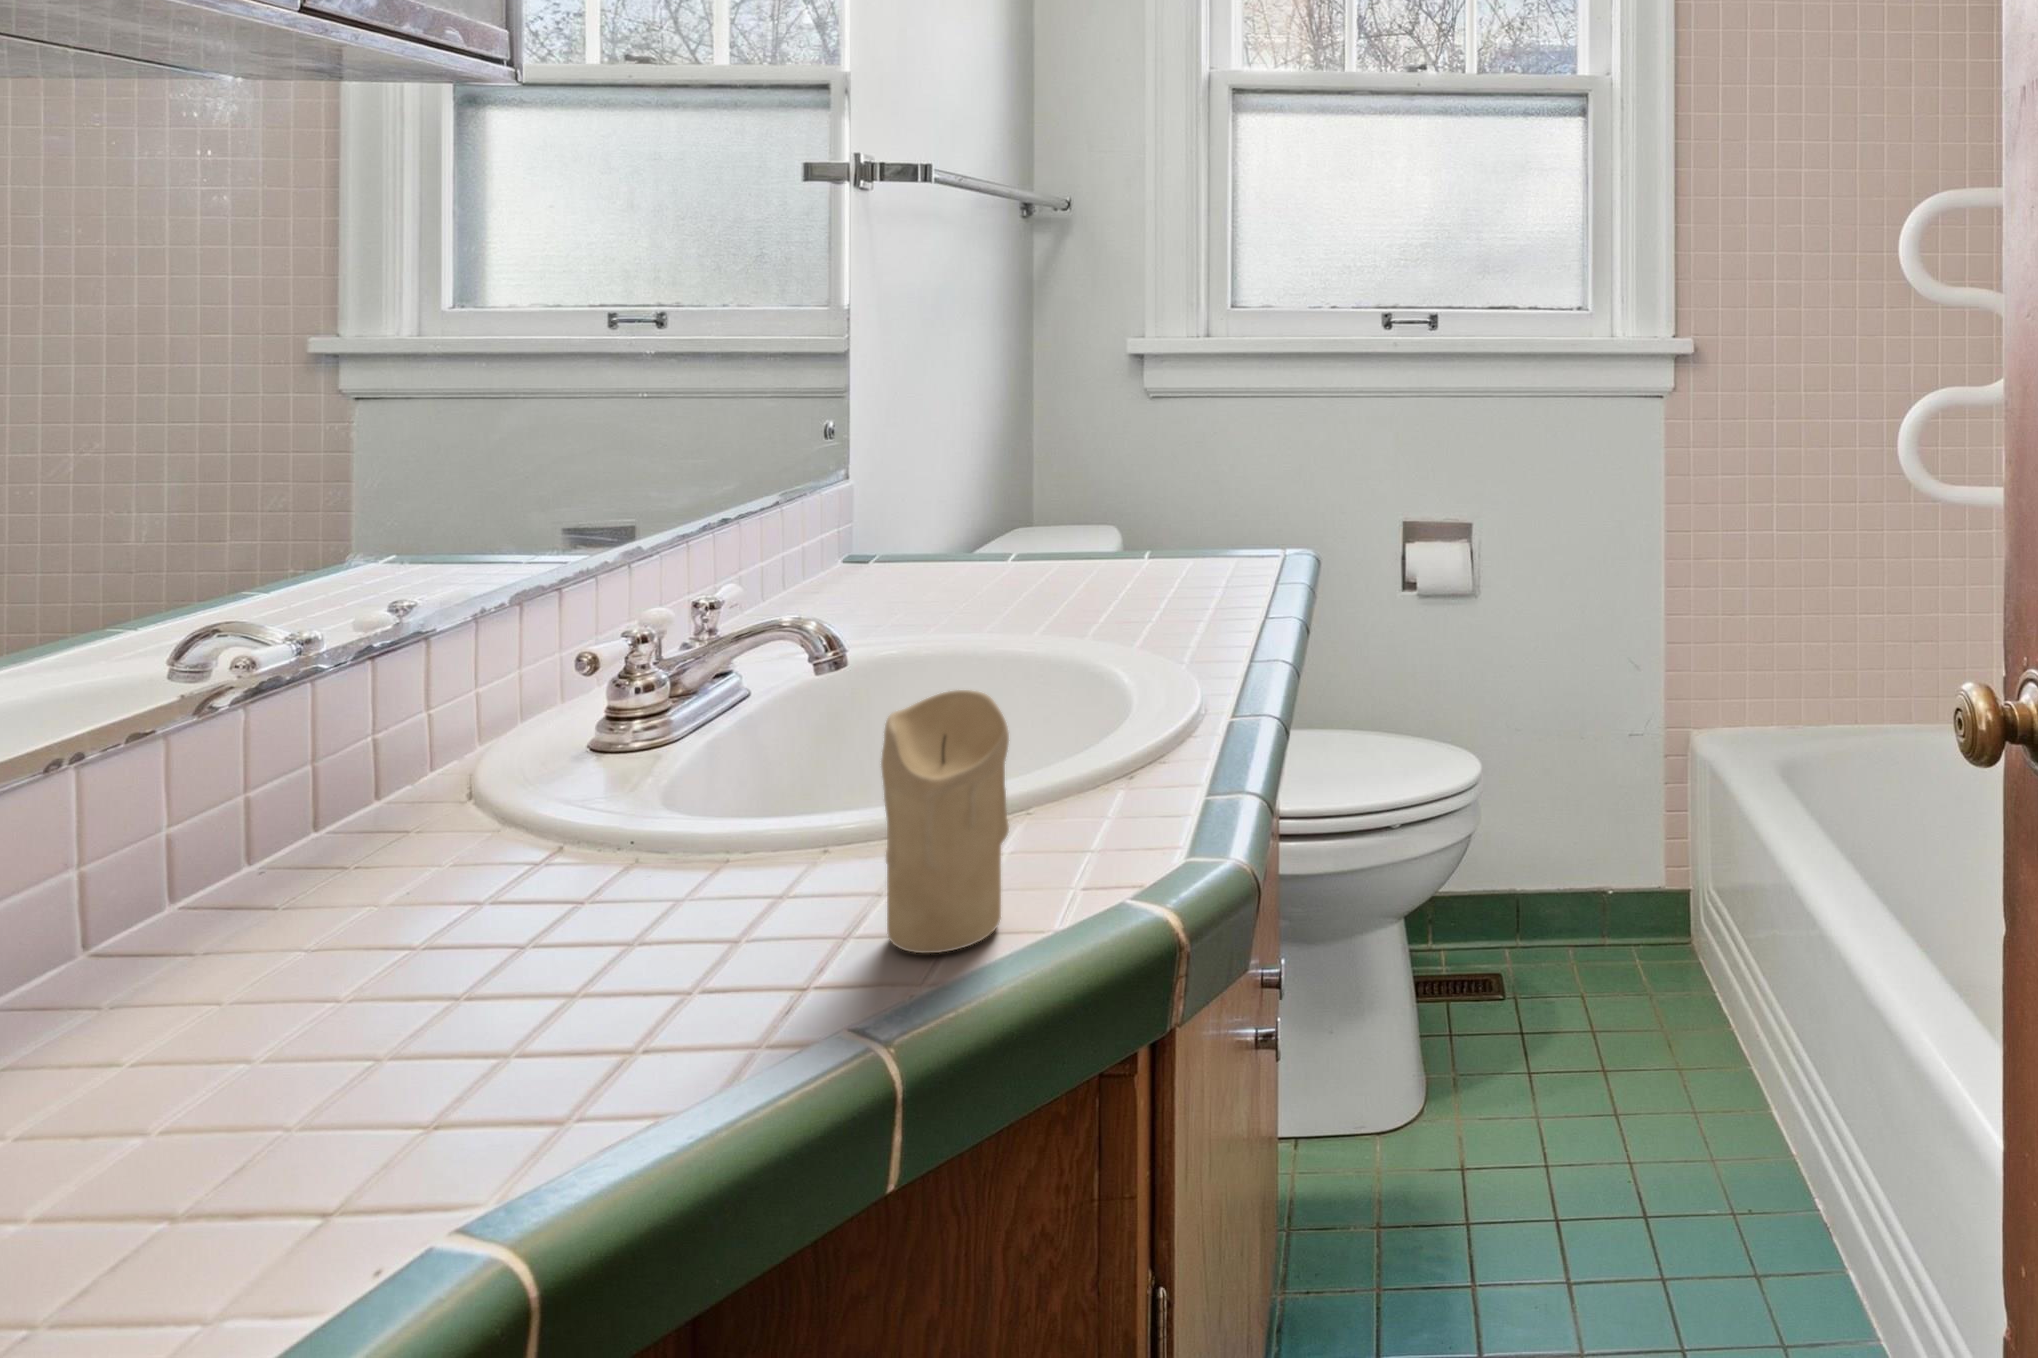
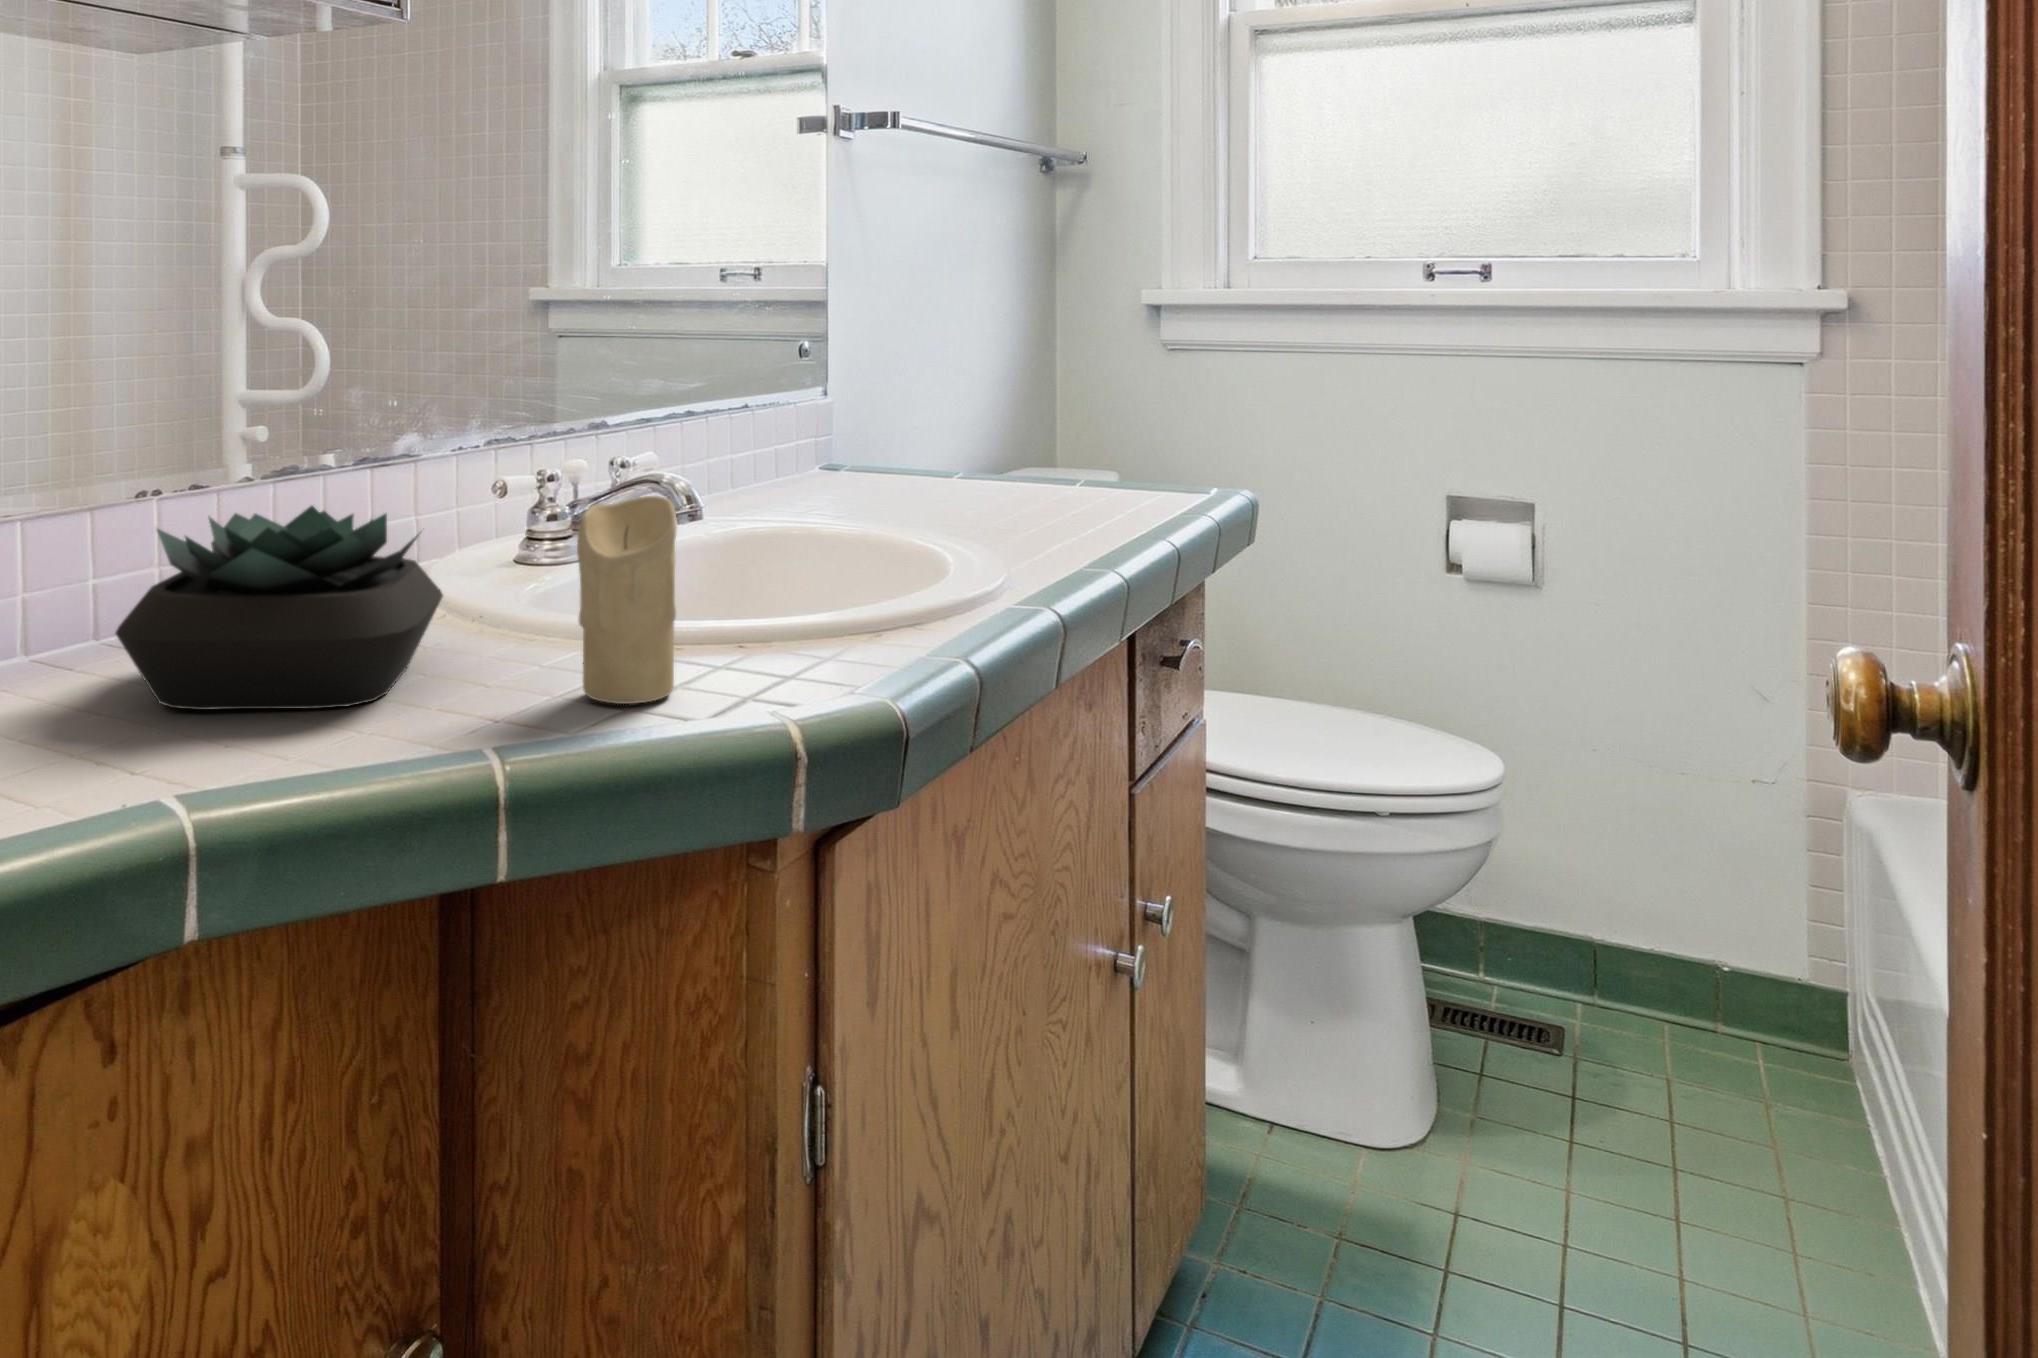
succulent plant: none [126,755,655,1135] -> present [116,506,443,710]

